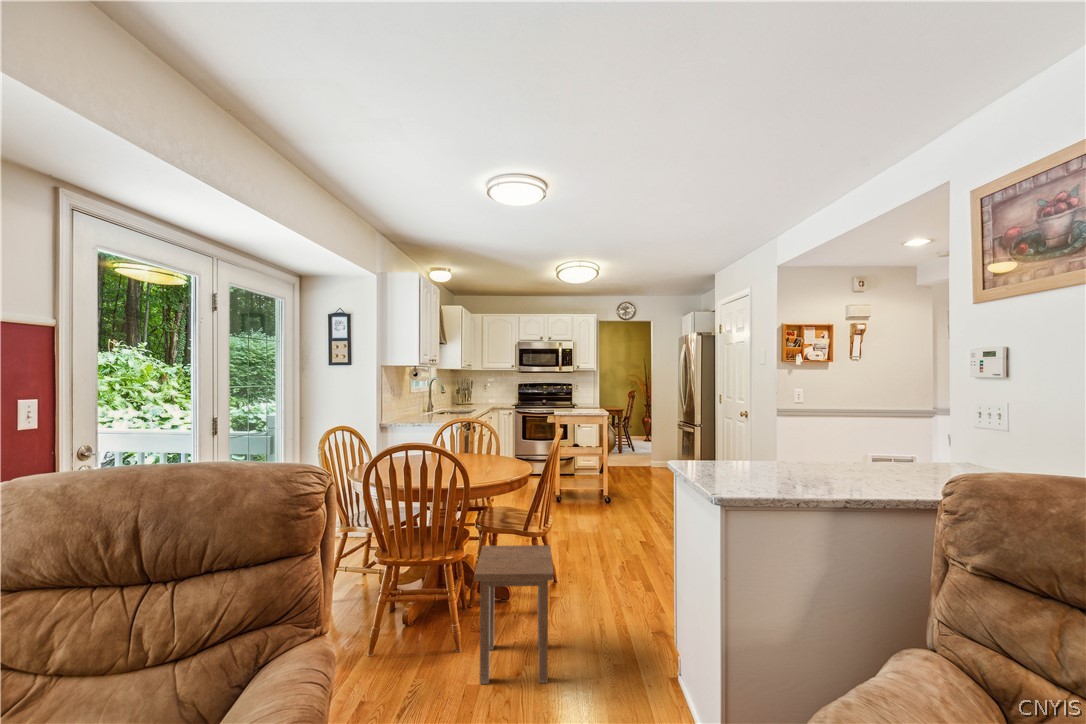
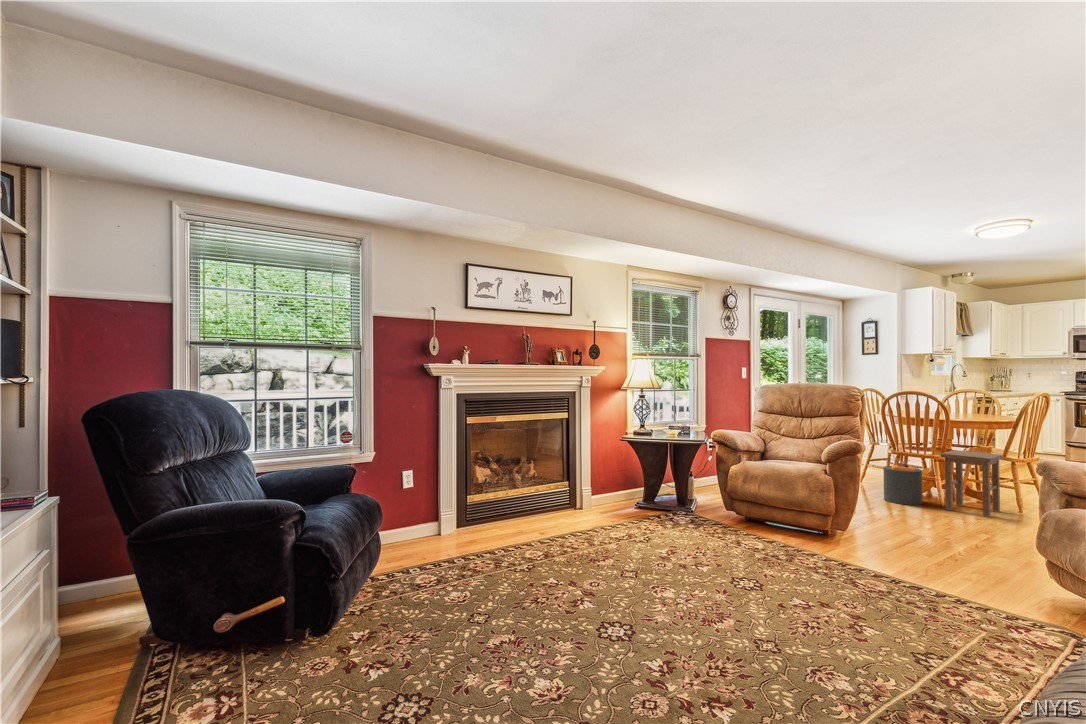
trash can: none [363,575,437,698] -> present [883,455,923,505]

